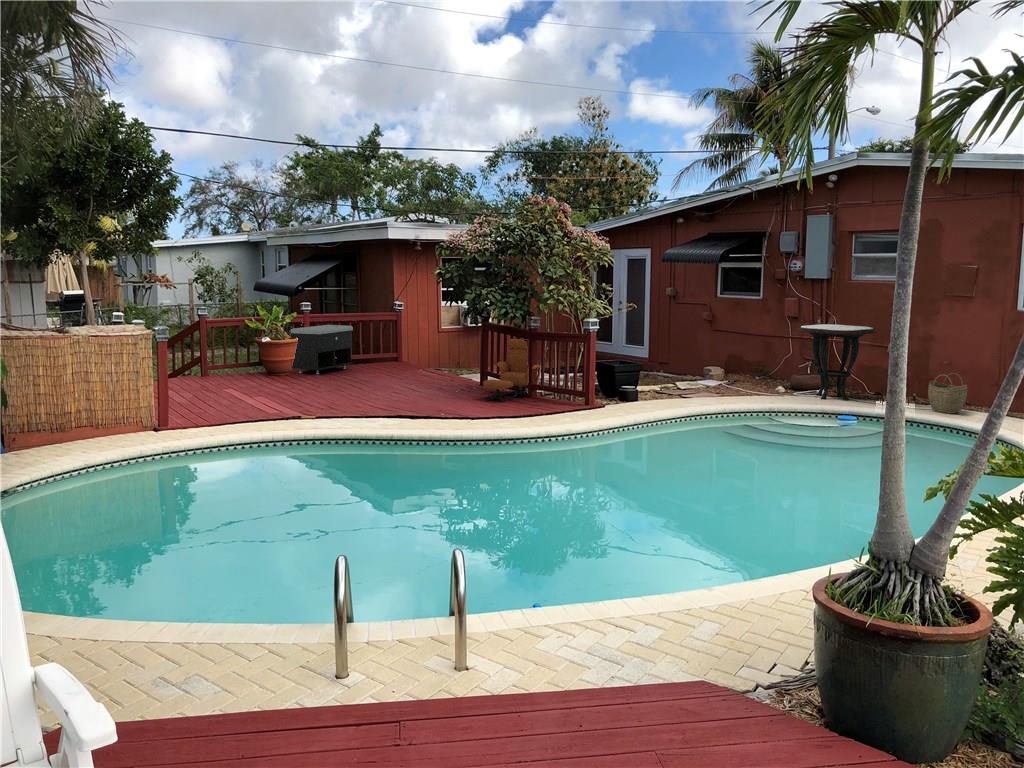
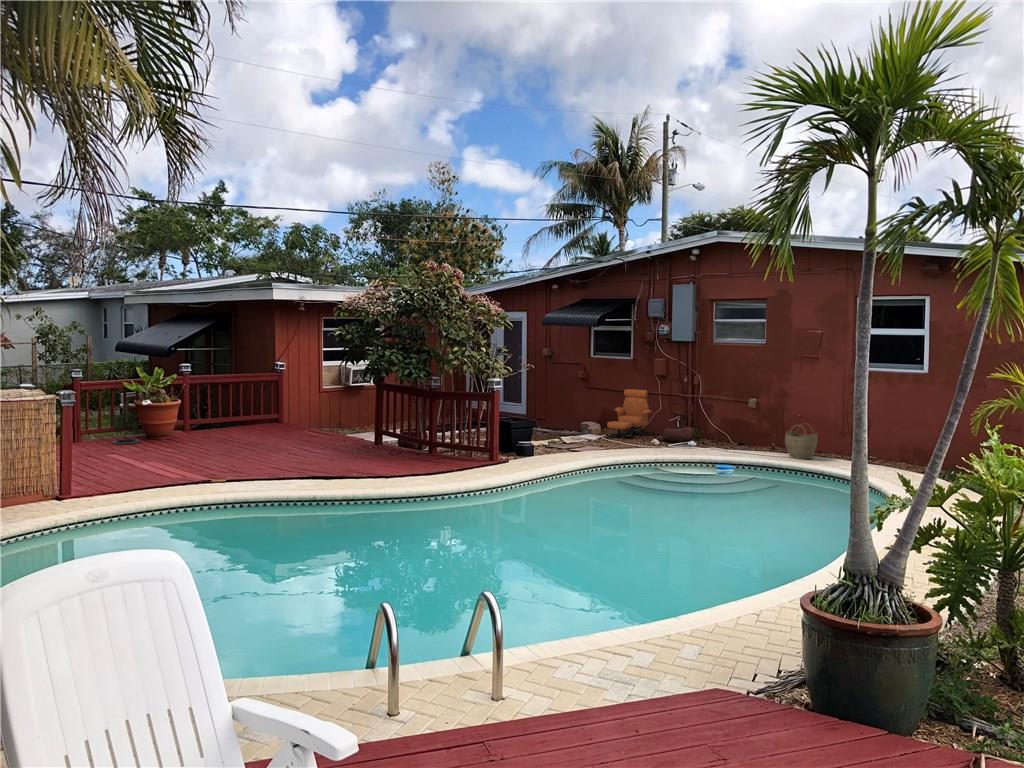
side table: present [798,324,876,400] -> none [671,381,738,449]
storage bench: present [291,325,353,374] -> none [172,387,237,439]
potted tree: none [232,336,261,377] -> present [111,404,138,444]
lounge chair: present [483,339,540,402] -> present [607,389,652,439]

